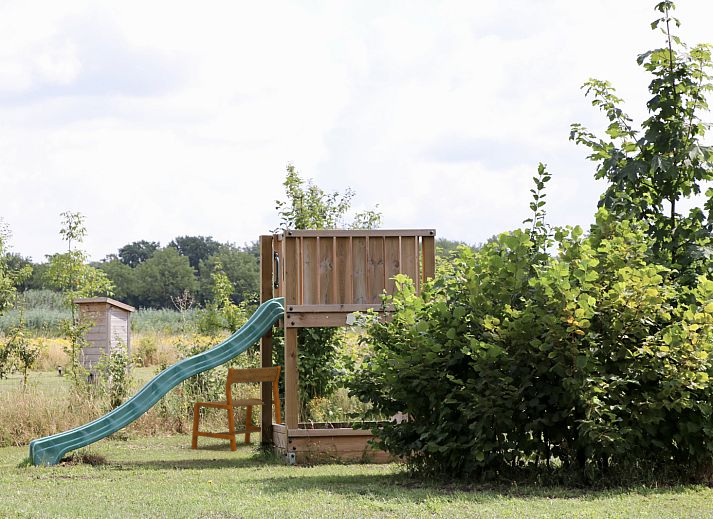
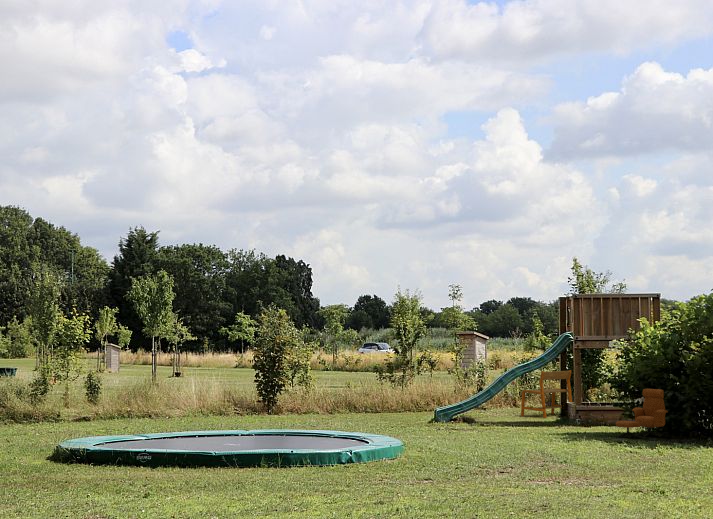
lounge chair: none [362,396,454,489] -> present [616,389,668,438]

